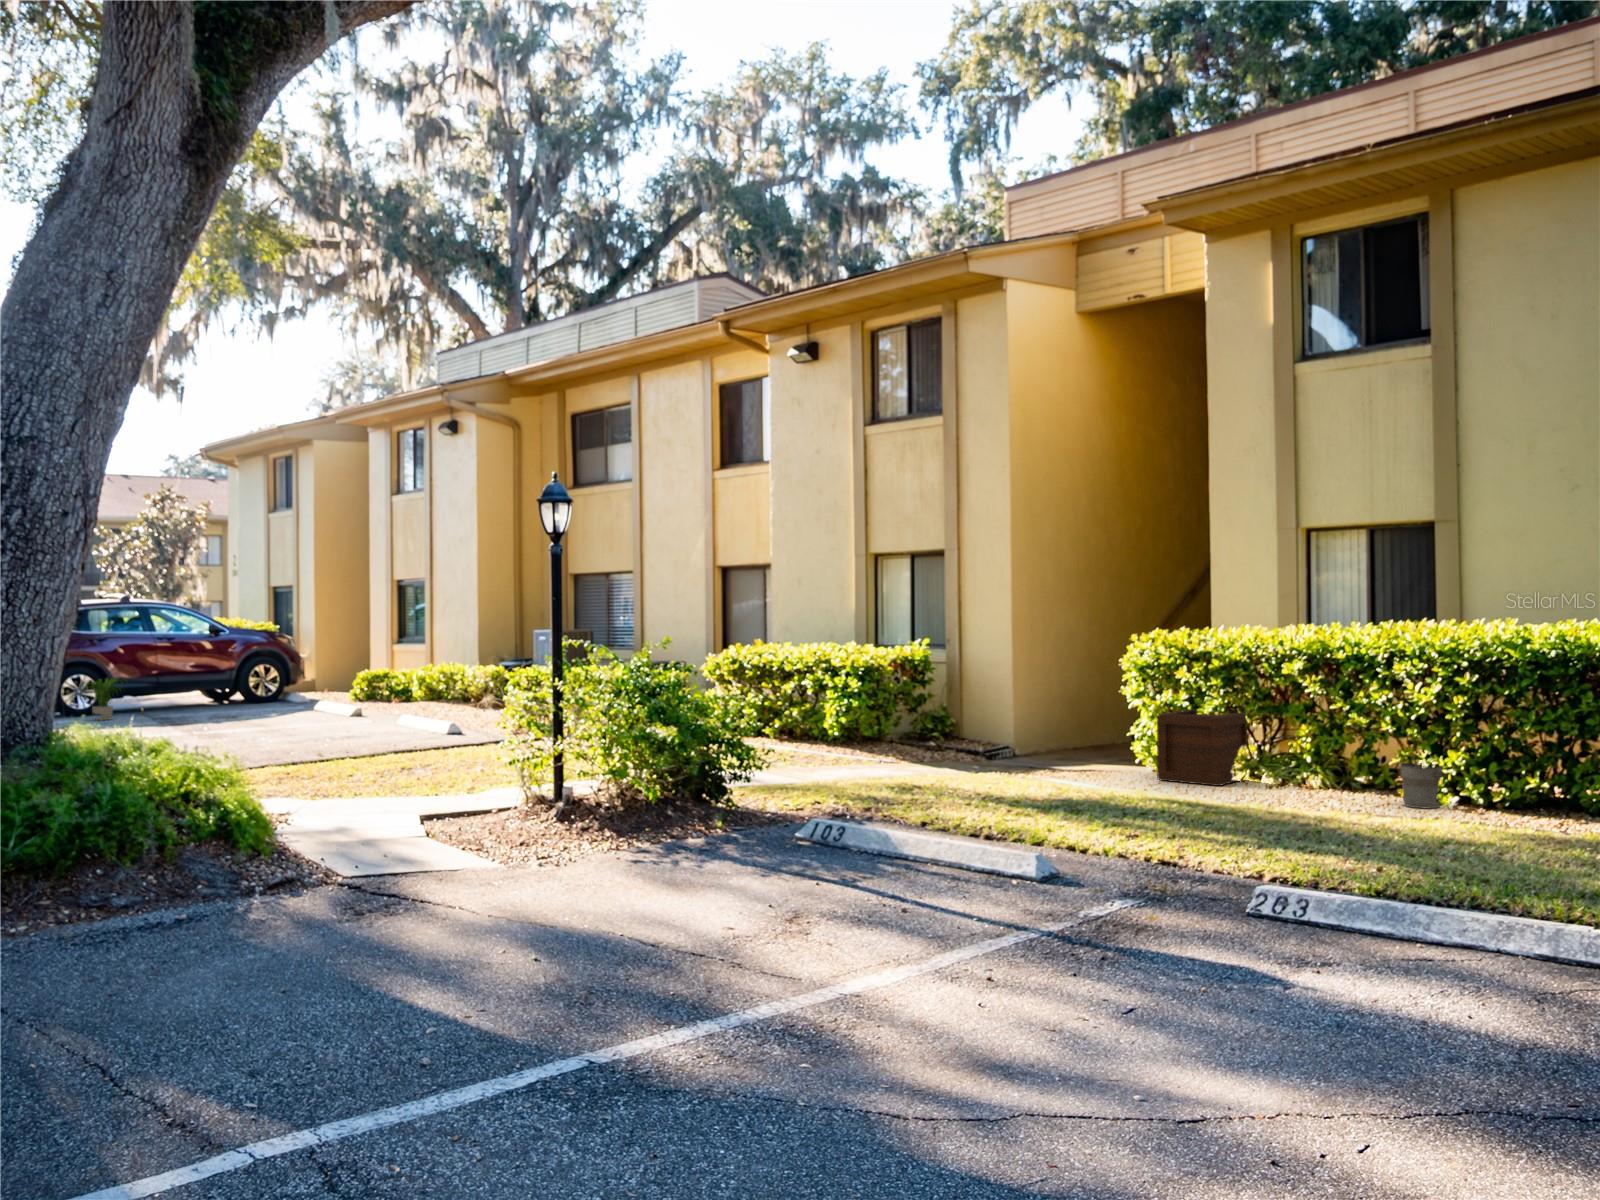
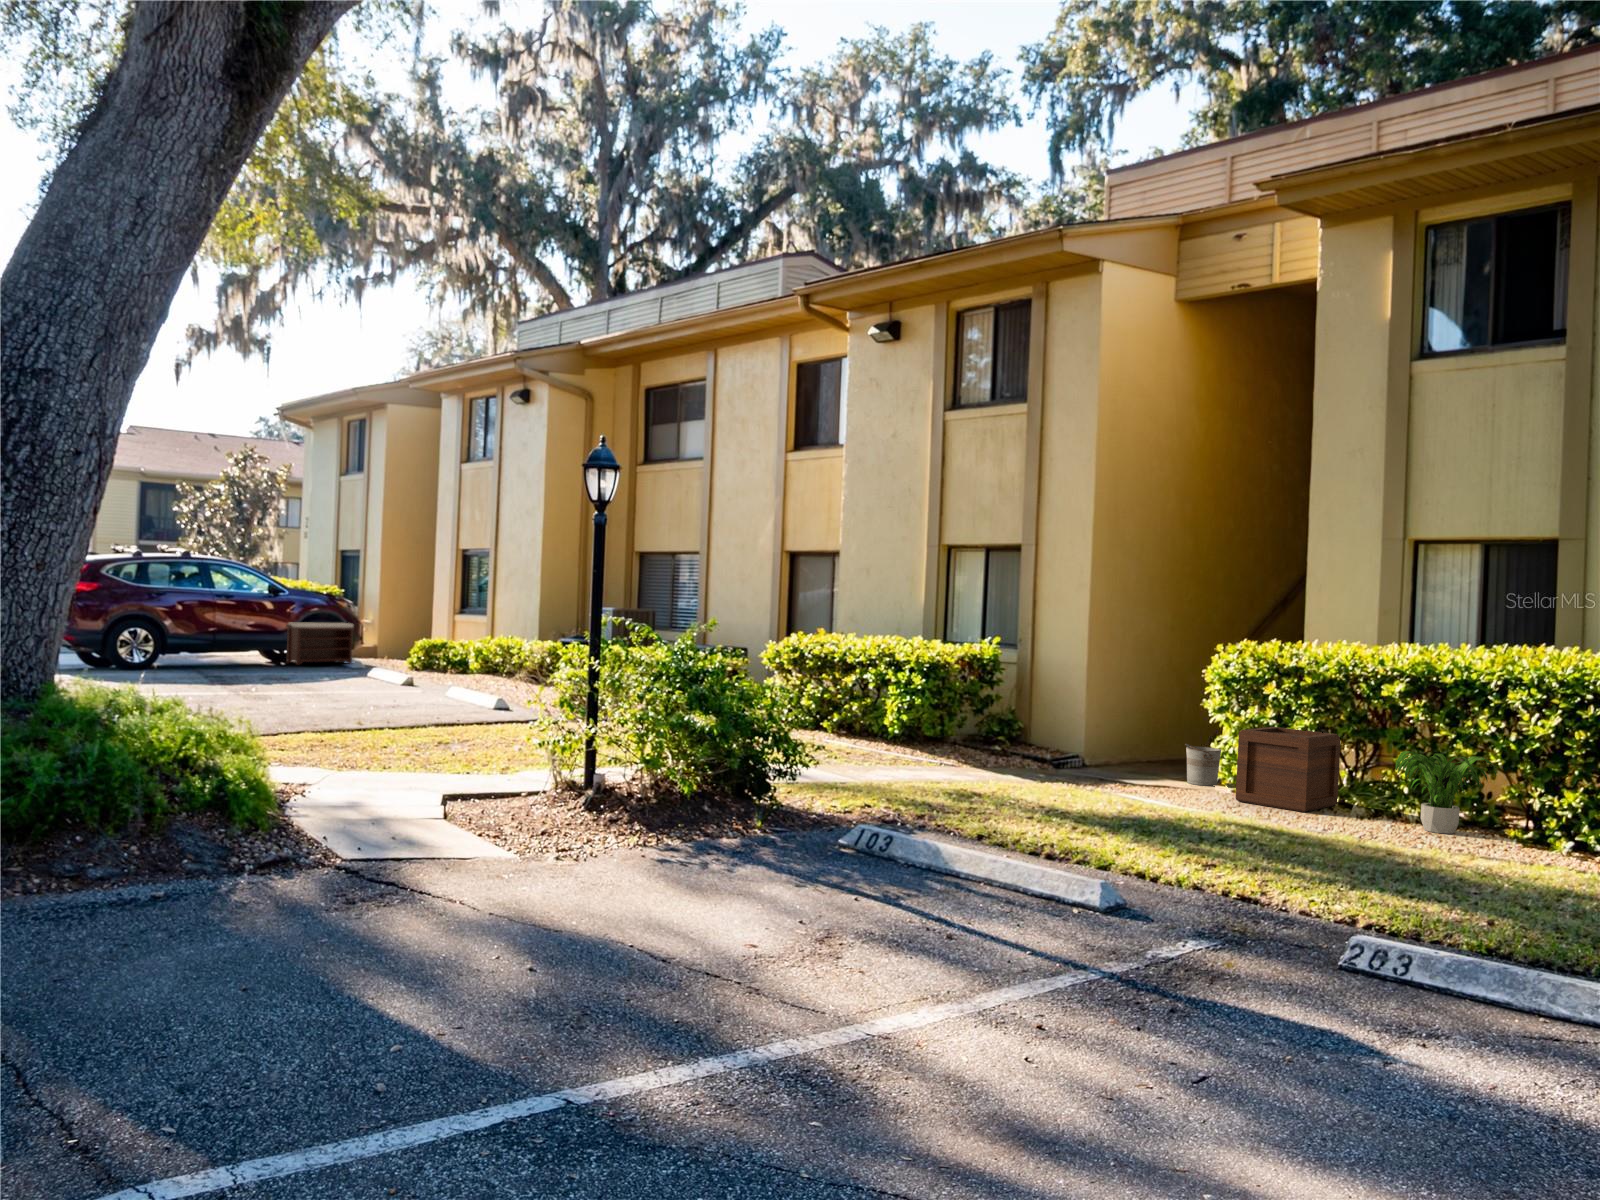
bench: none [220,664,290,708] -> present [286,622,354,665]
potted plant: present [79,678,125,720] -> present [1395,751,1496,834]
bucket: present [1397,763,1443,809] -> present [1185,744,1221,786]

